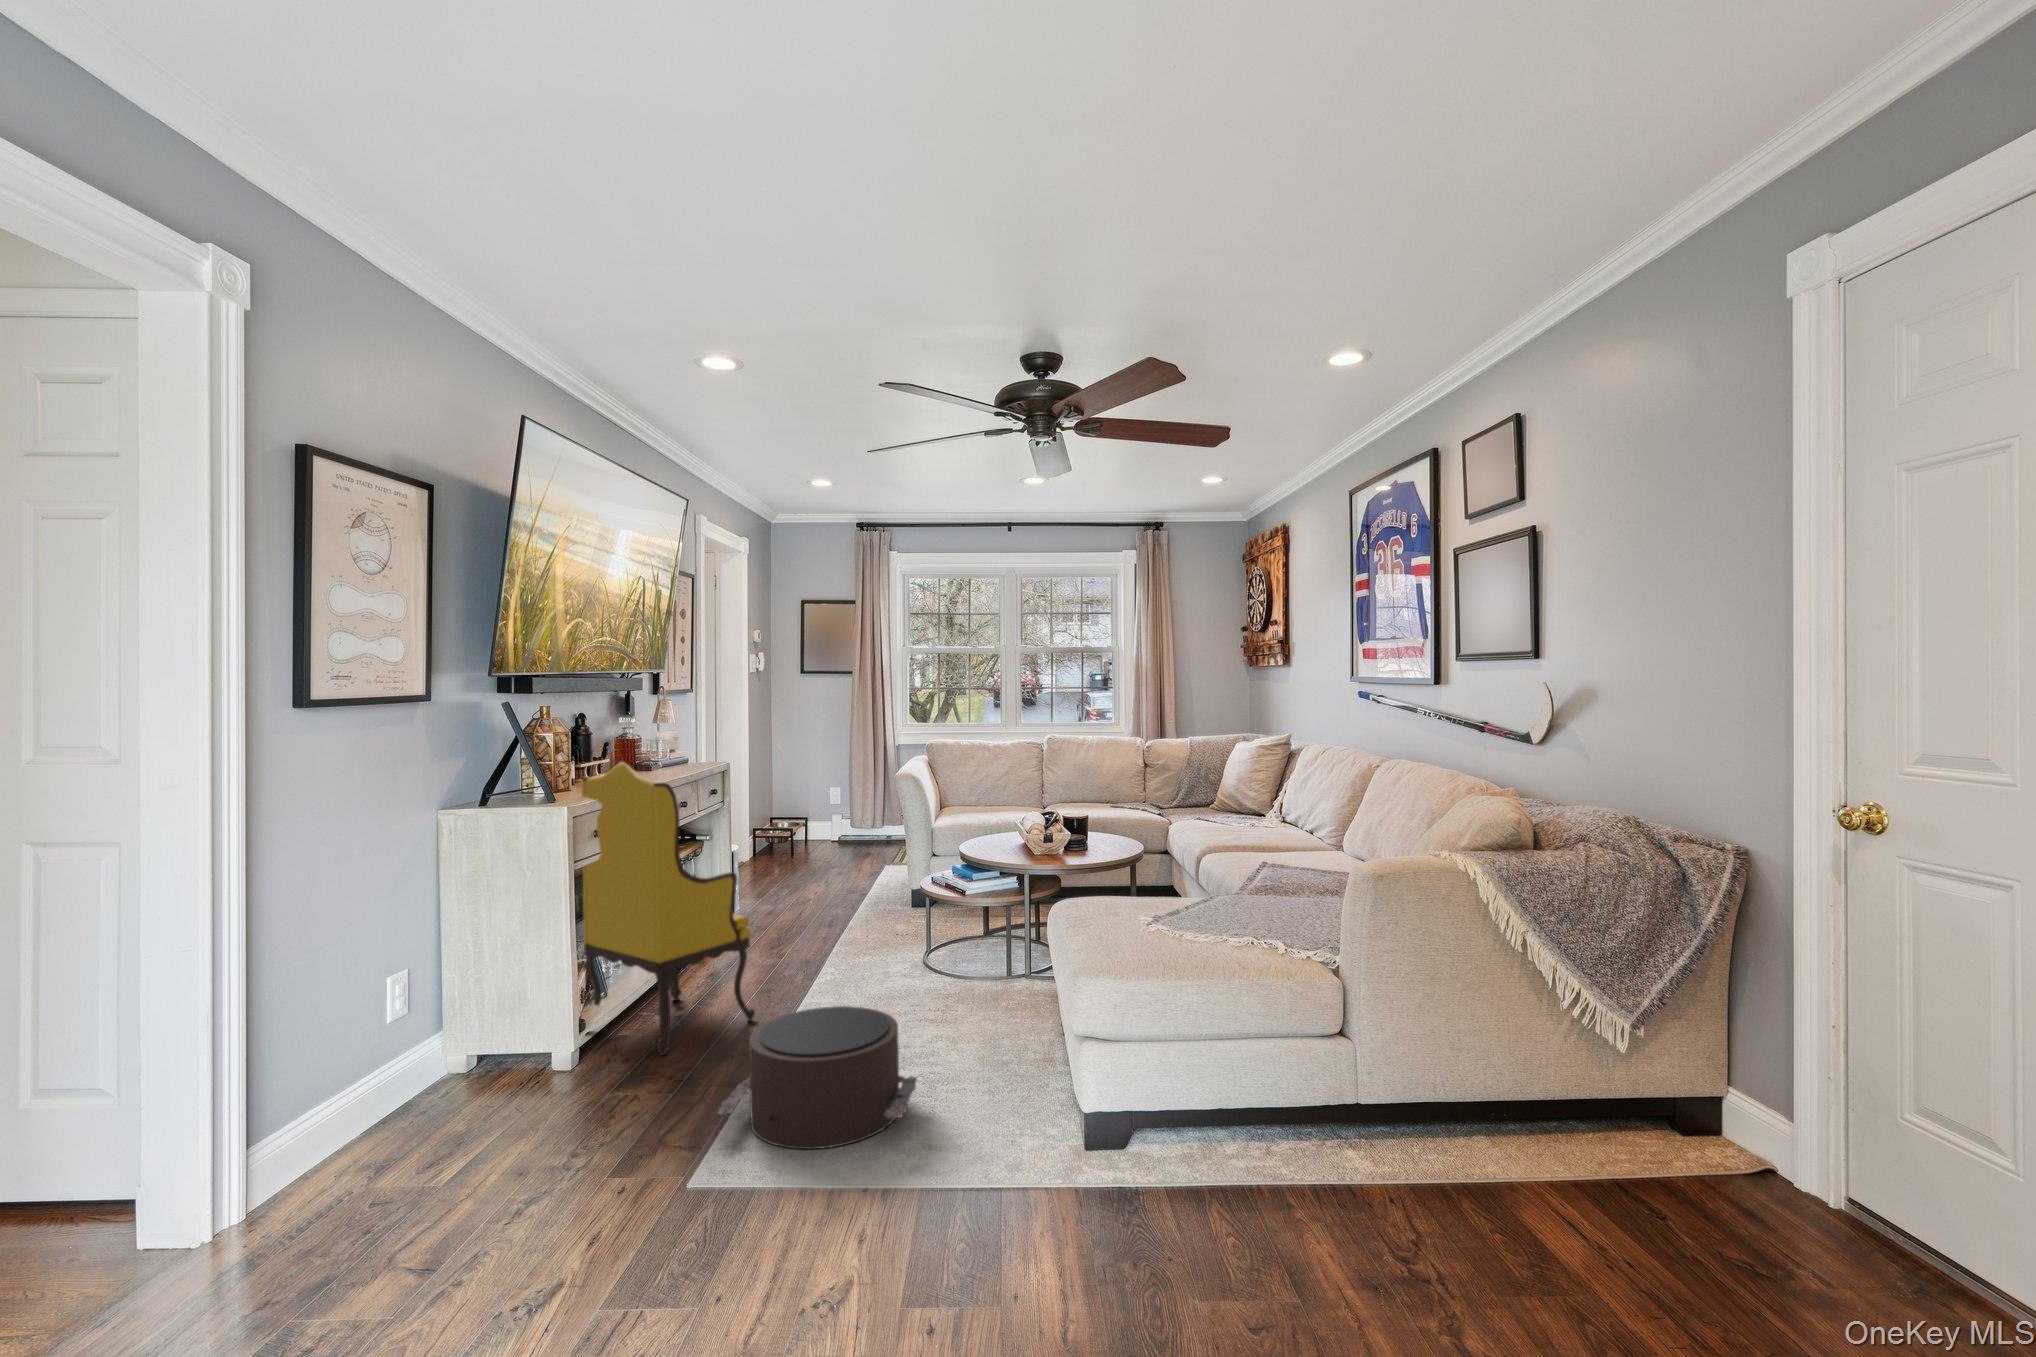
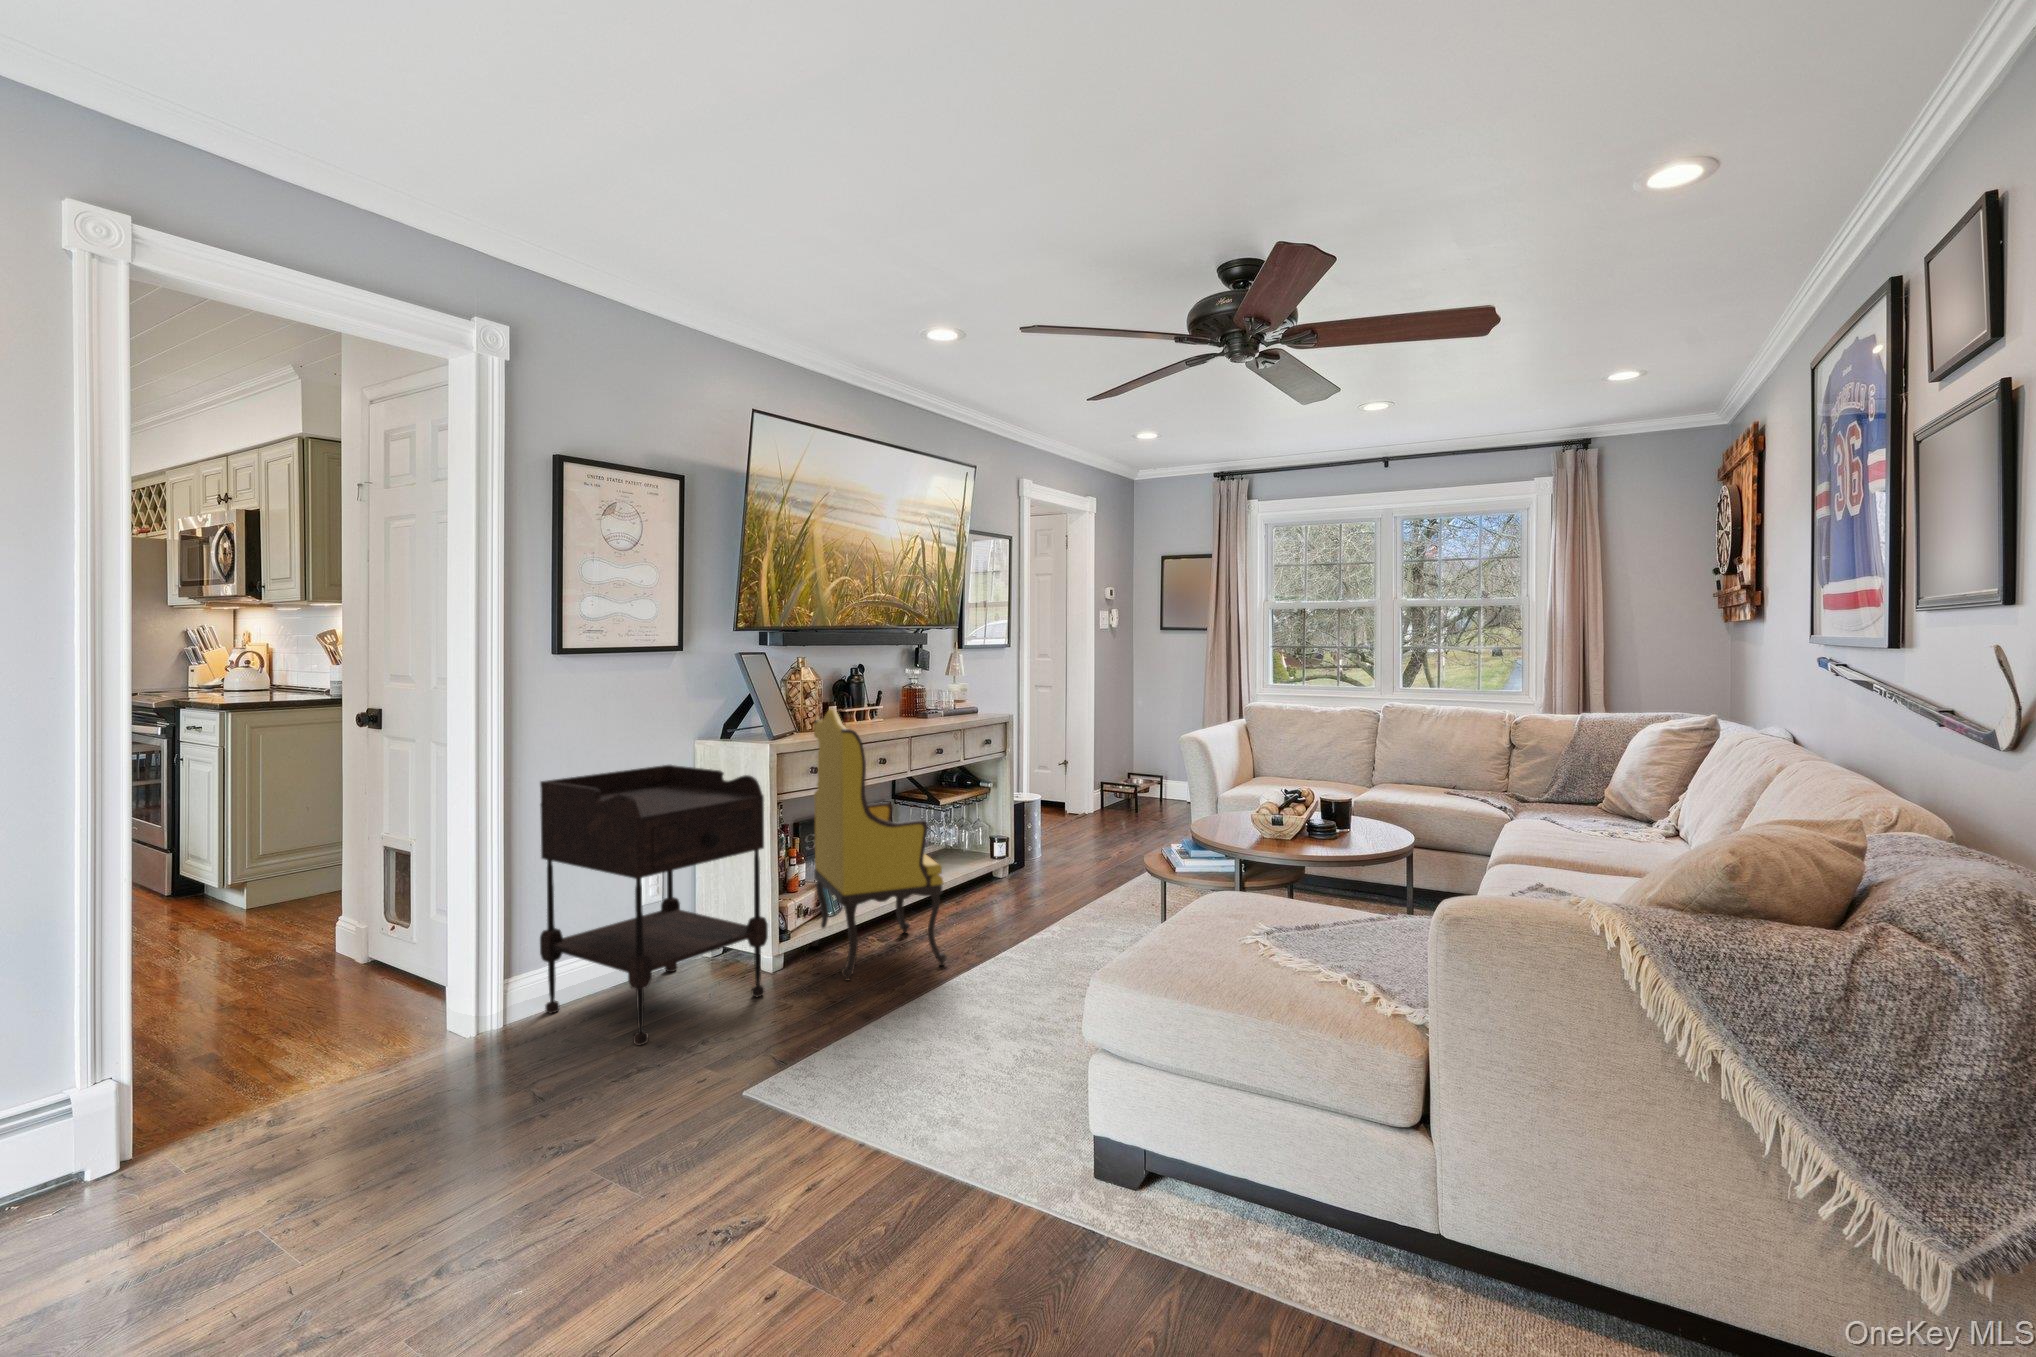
side table: none [291,840,587,1173] -> present [540,765,768,1046]
pouf: present [718,1006,917,1149] -> none [809,963,1001,1103]

